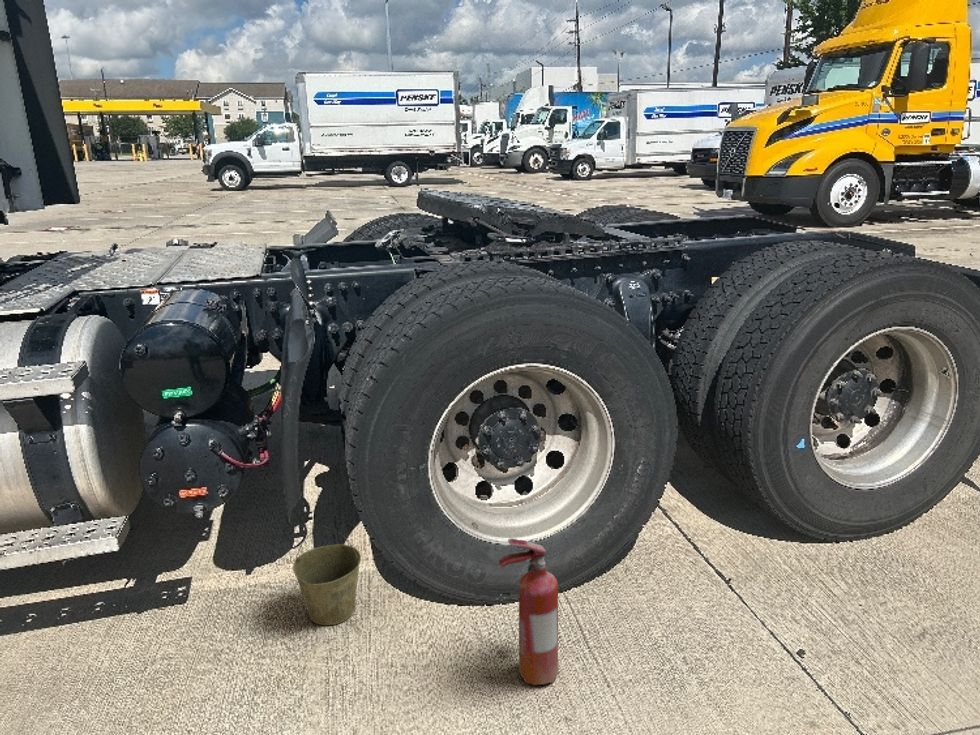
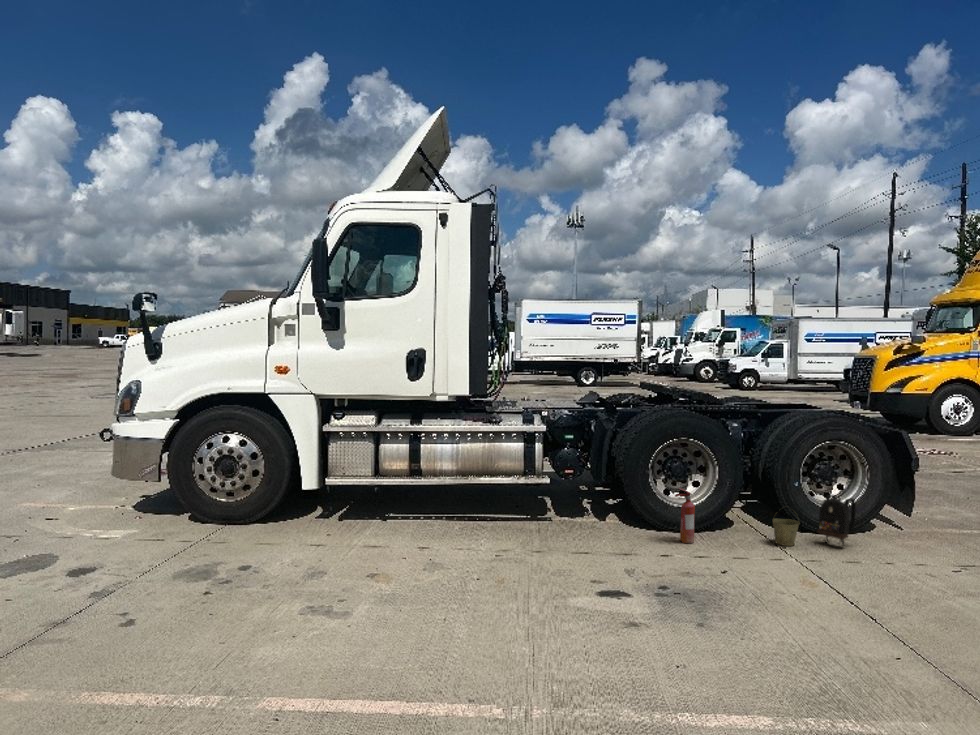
backpack: none [862,476,965,610] -> present [817,495,856,544]
bucket: present [293,526,361,625] -> present [773,519,800,546]

